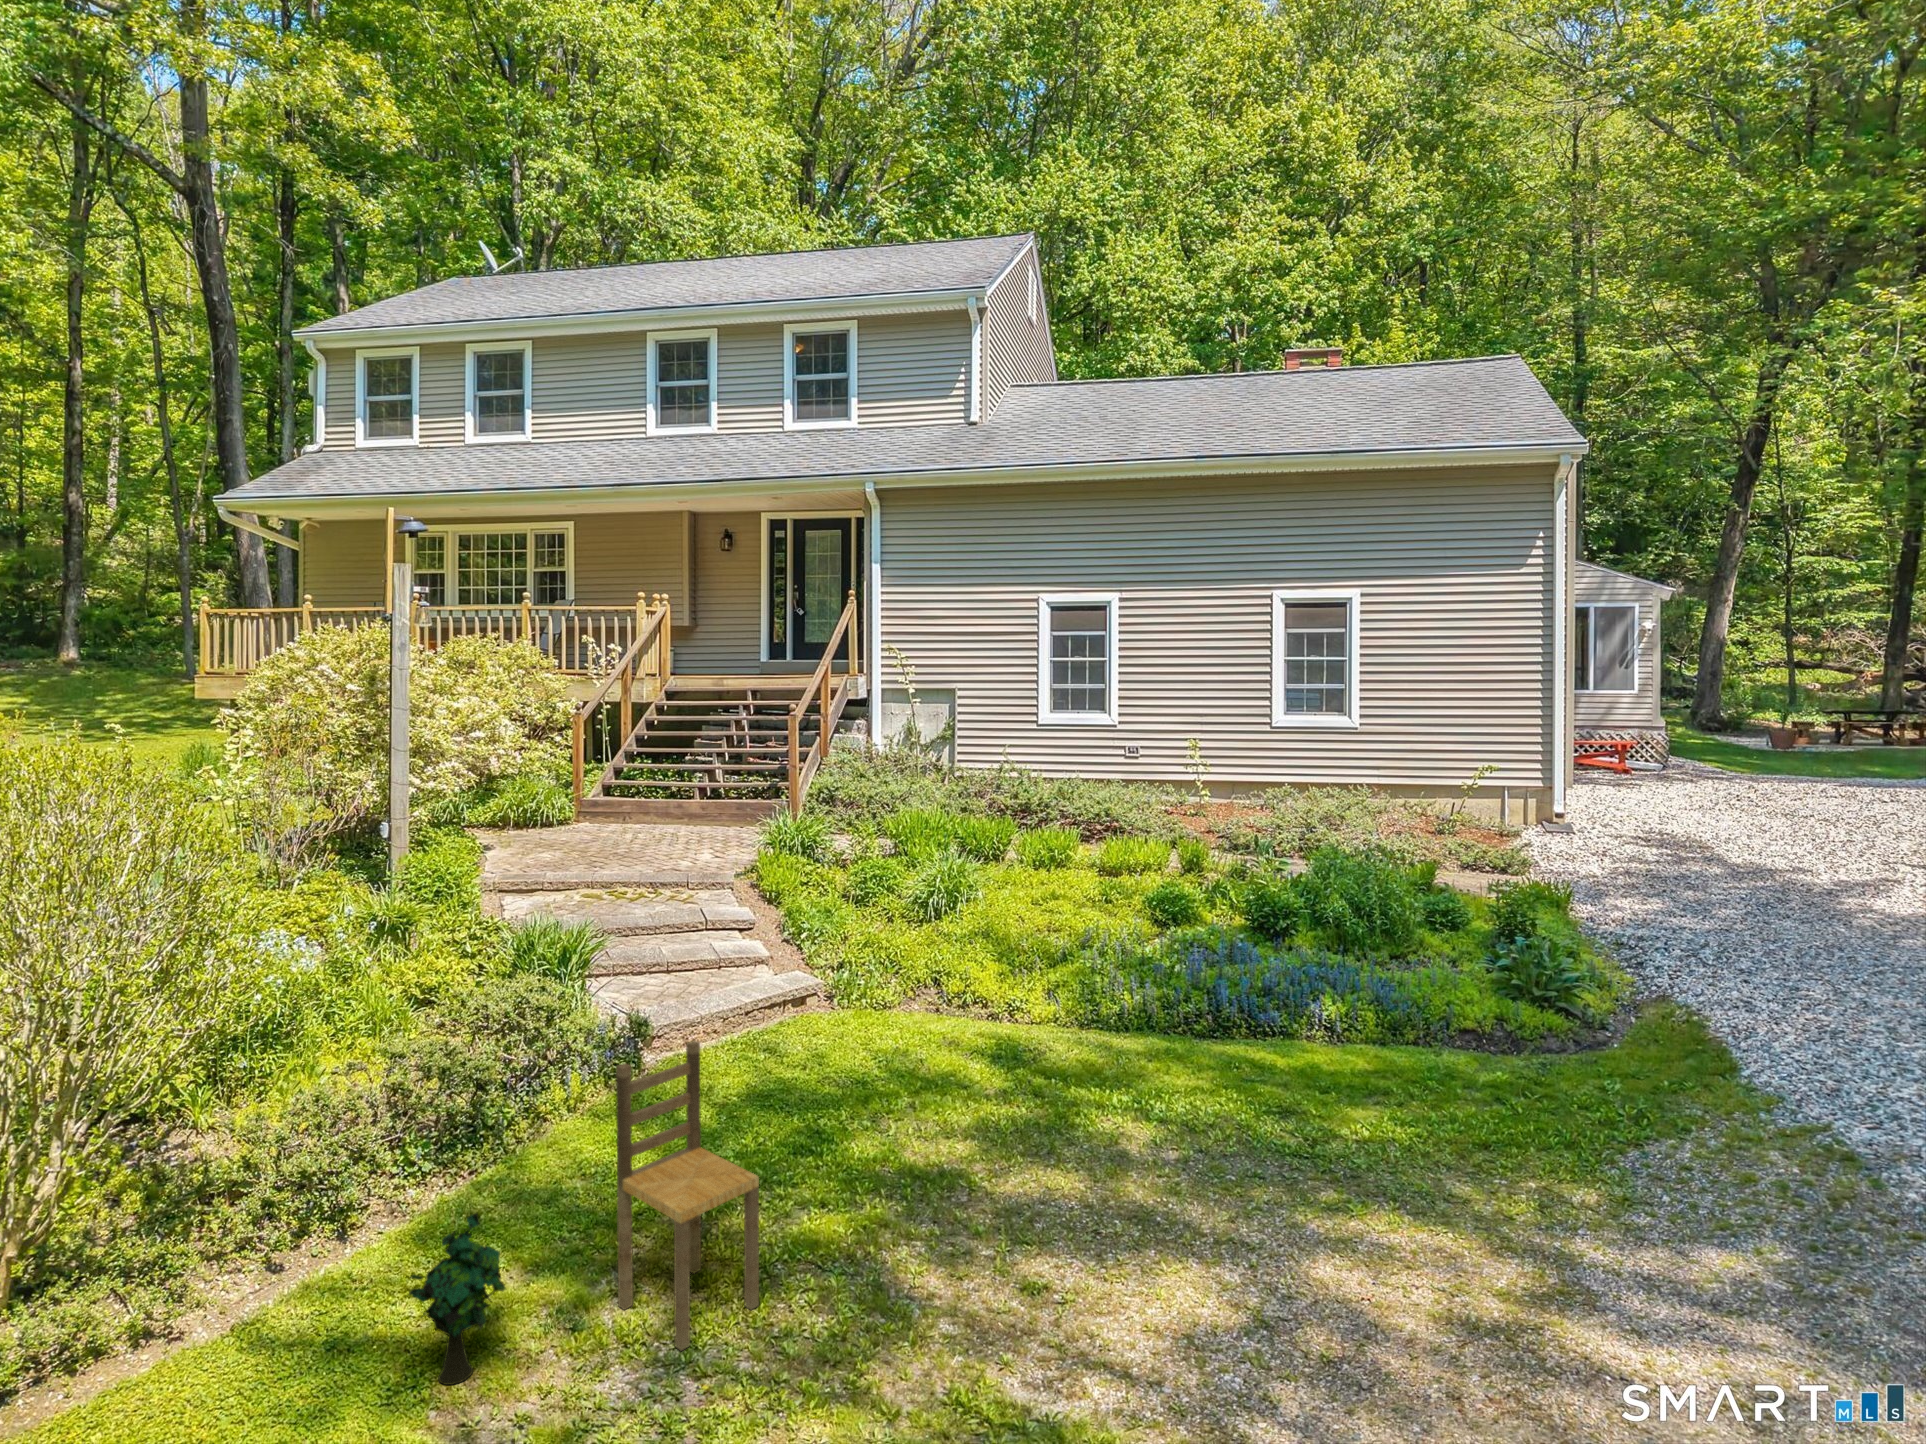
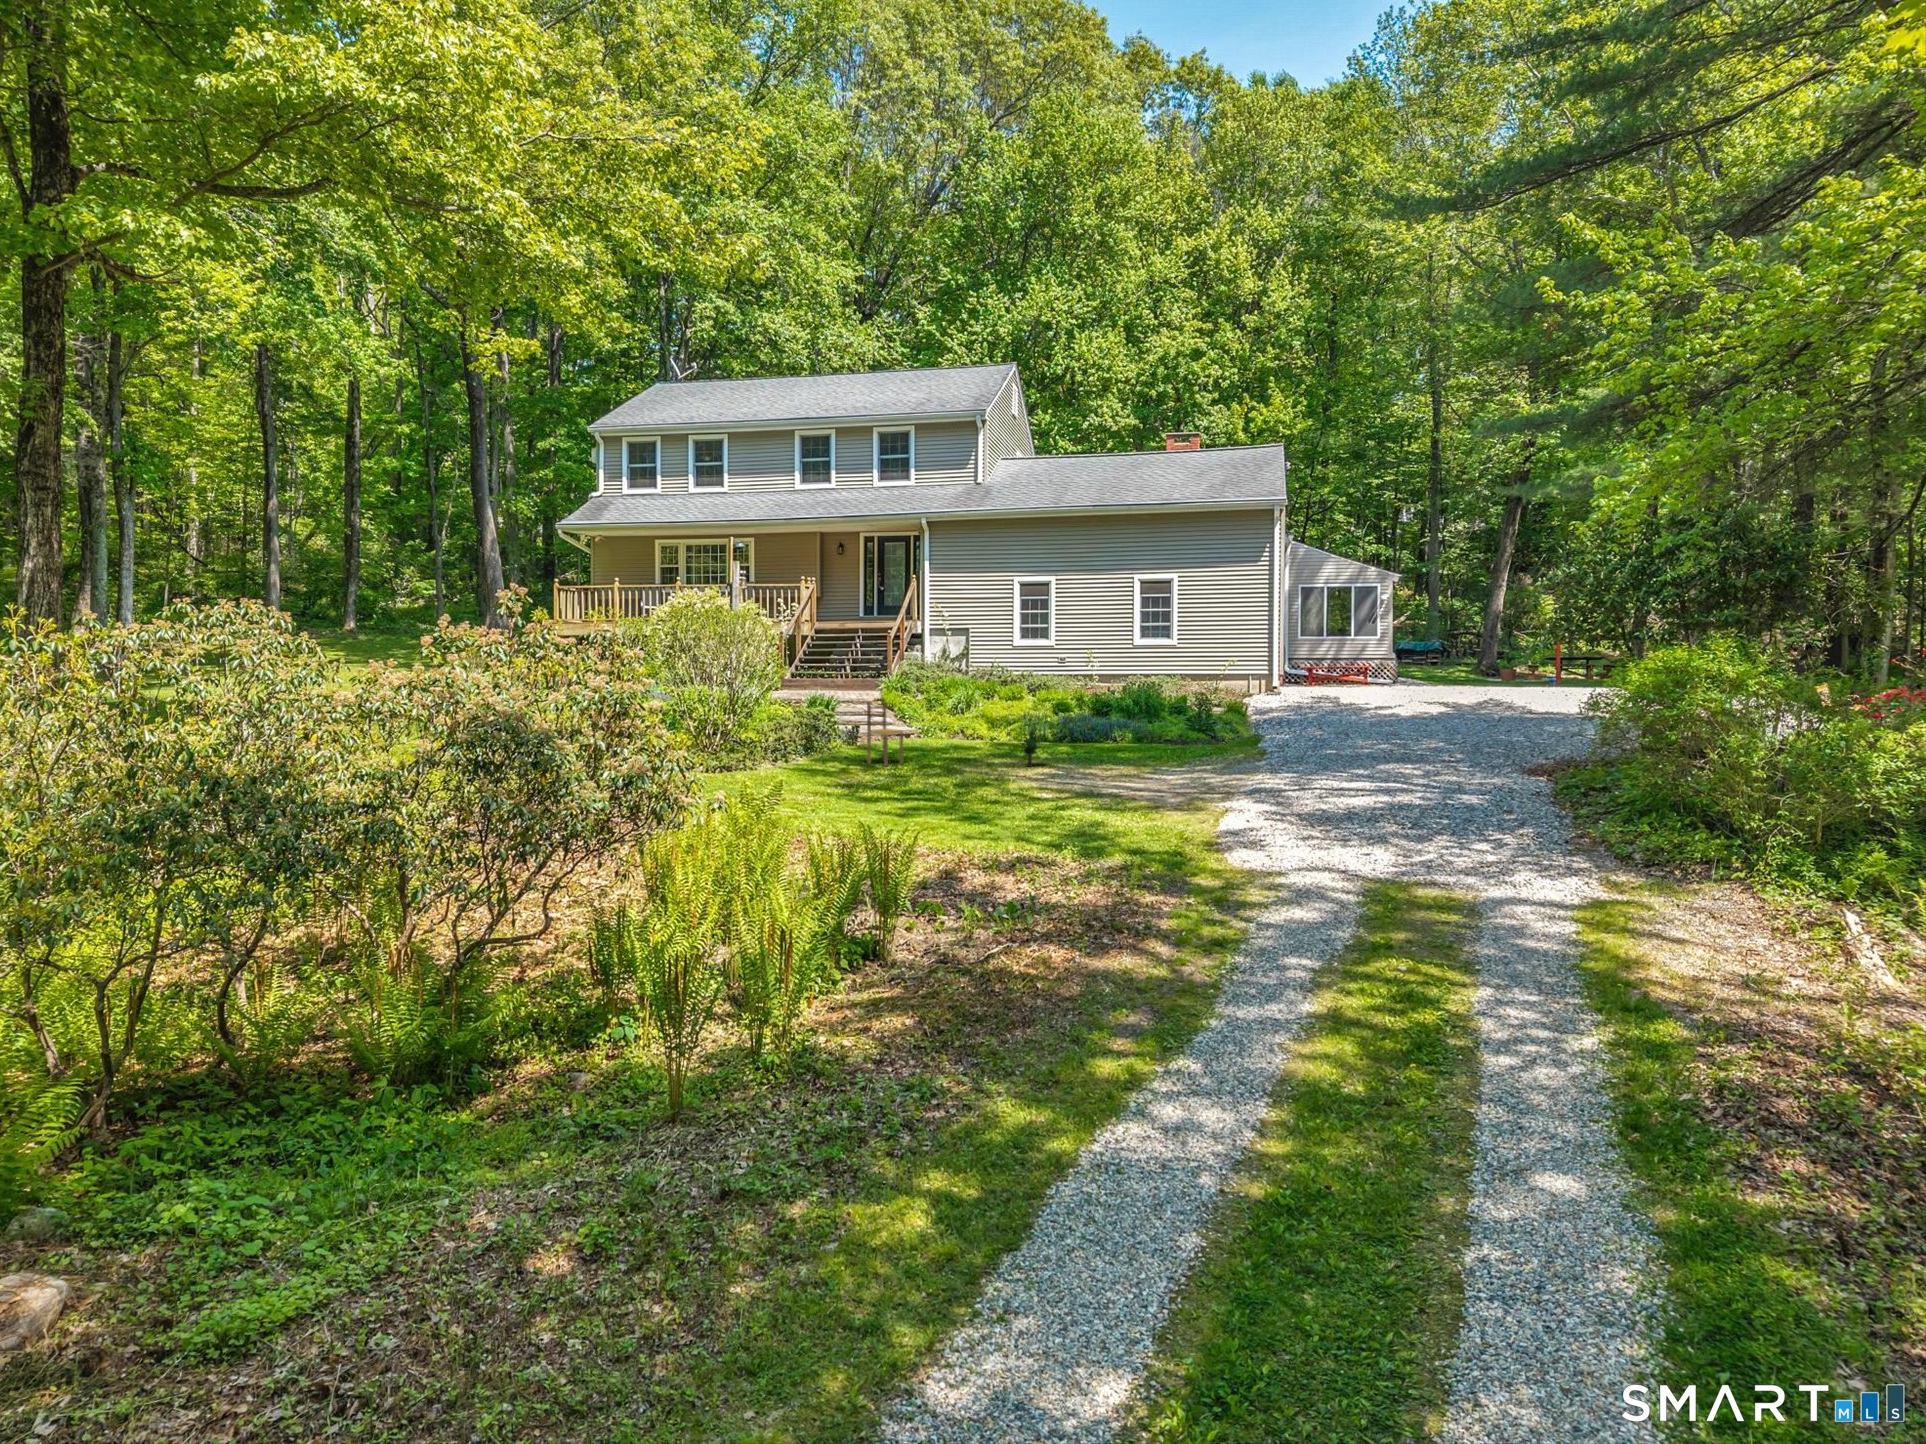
decorative plant: present [409,1213,506,1385] -> present [1020,730,1039,767]

